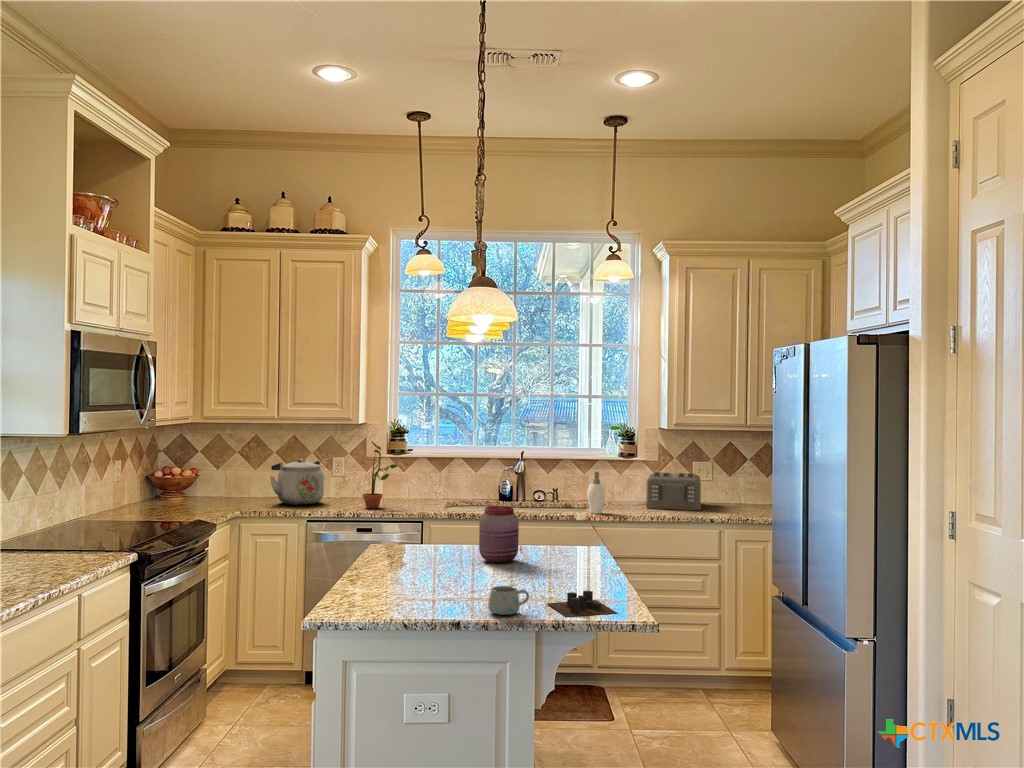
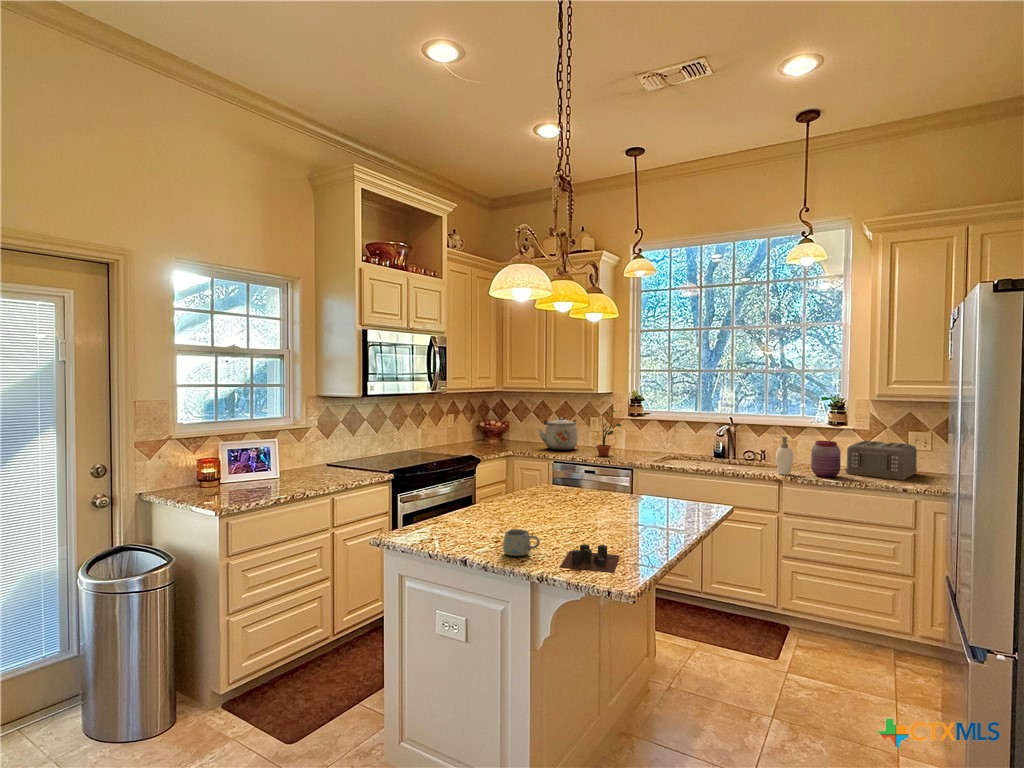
jar: present [479,506,519,563] -> present [811,441,841,477]

